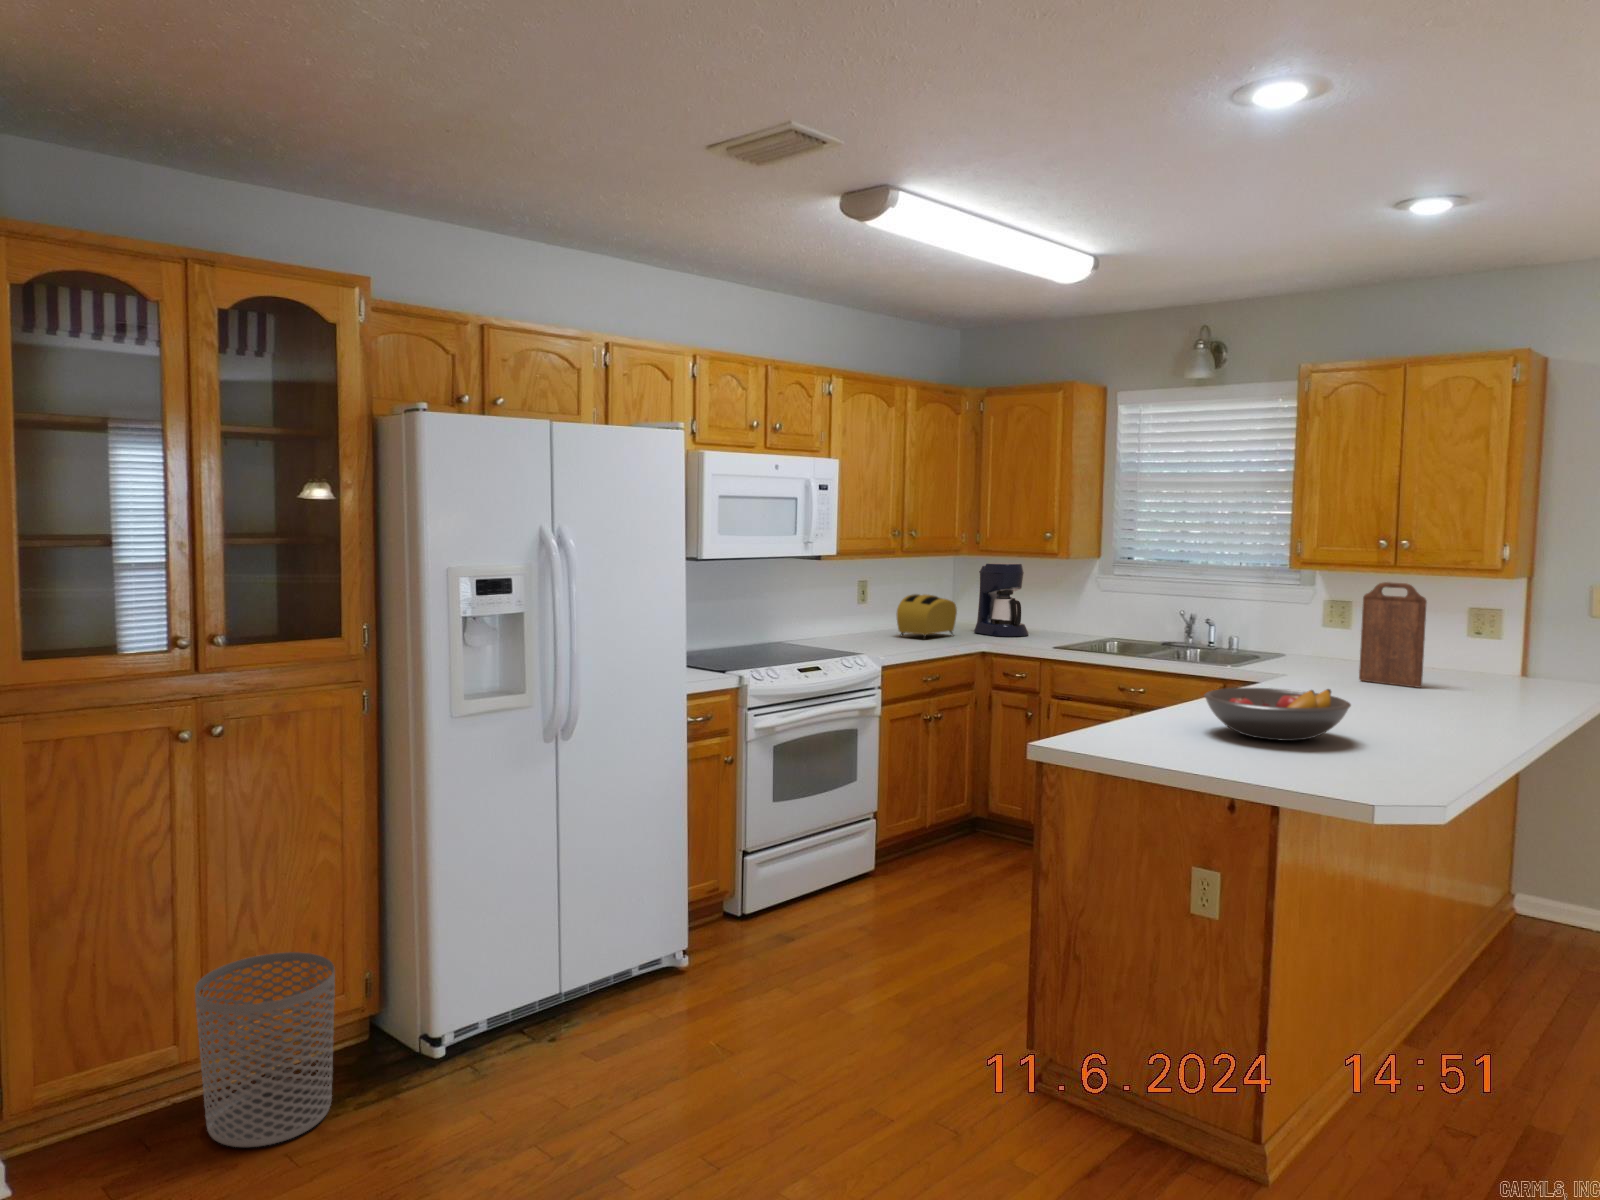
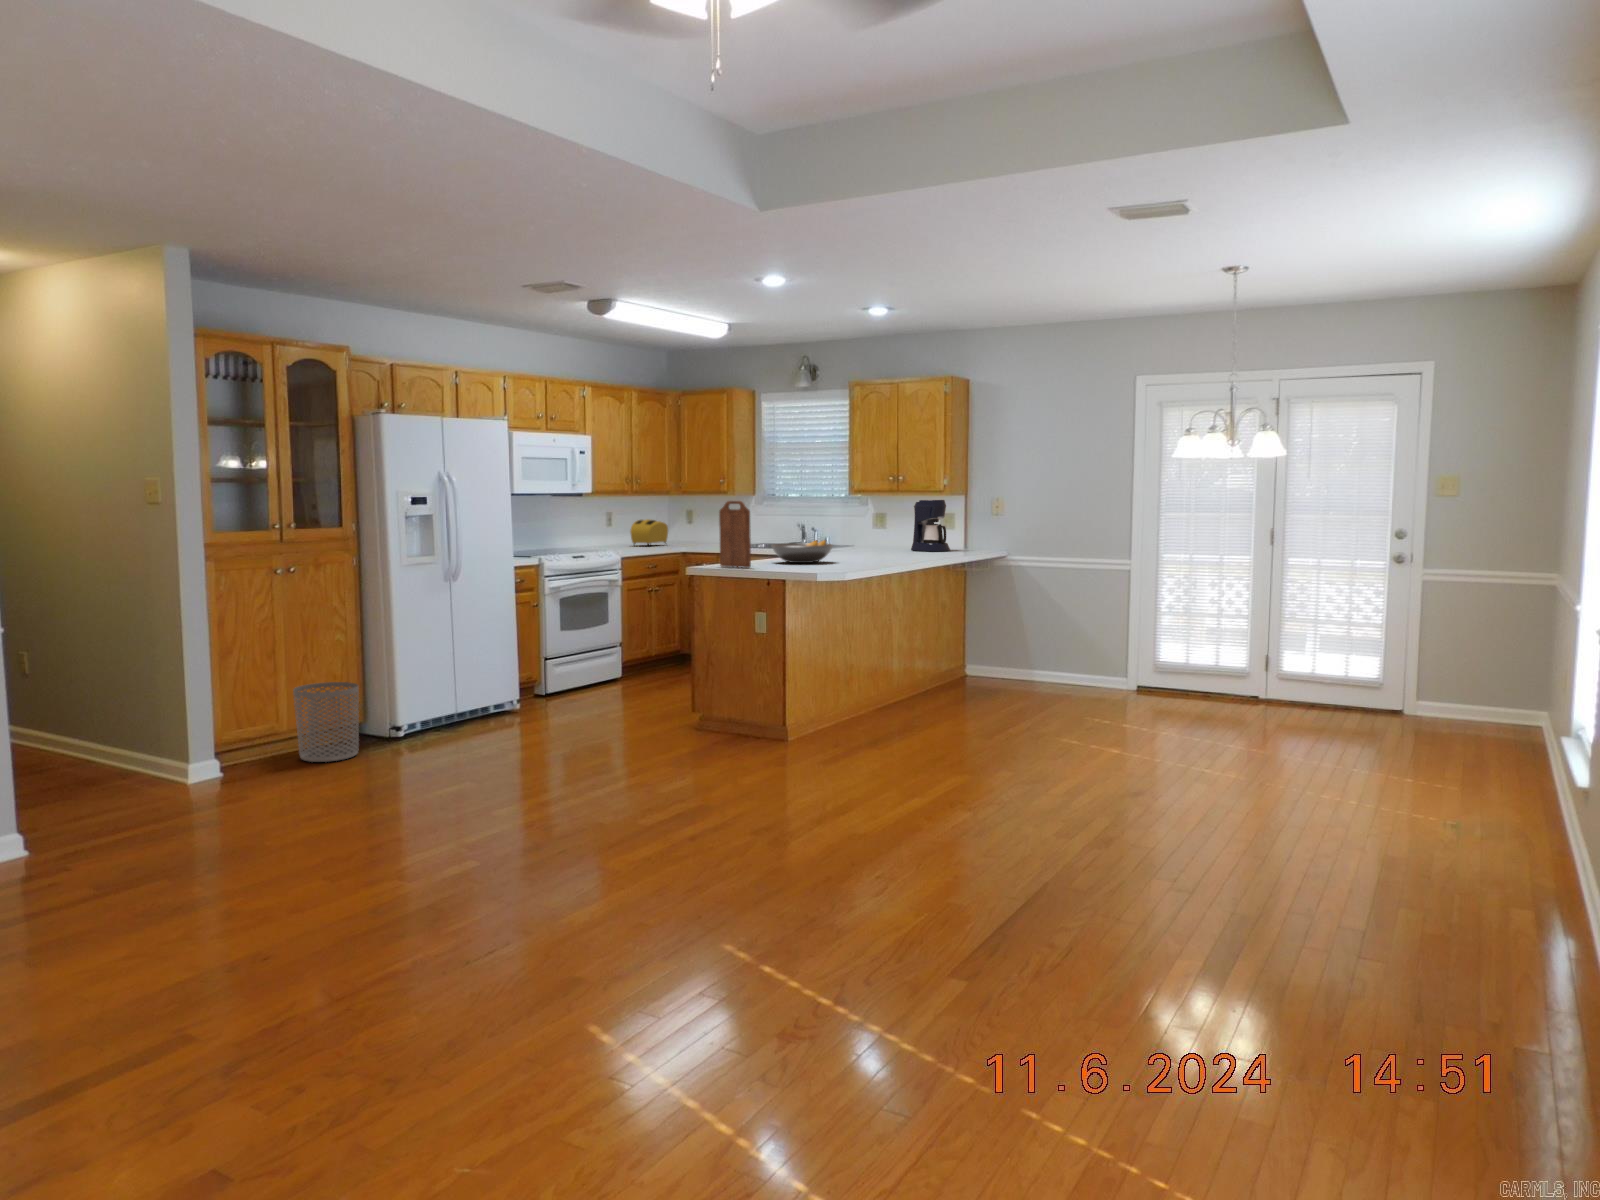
coffee maker: present [974,563,1029,637] -> present [911,500,950,551]
cutting board: present [1359,582,1427,688] -> present [719,501,751,568]

